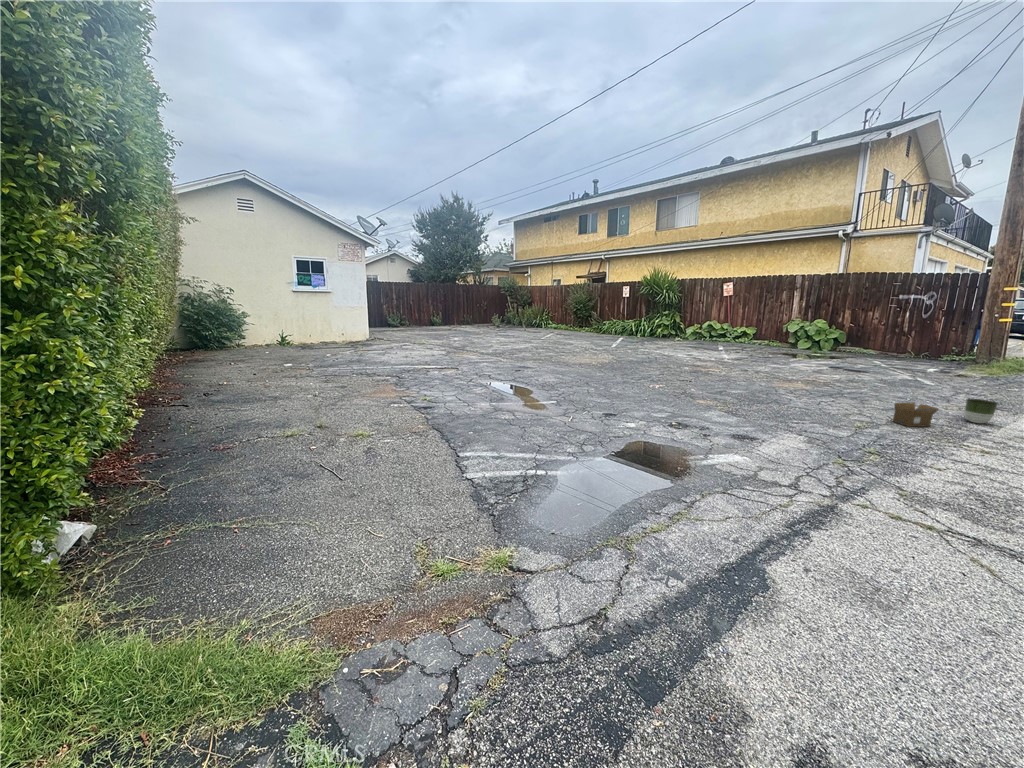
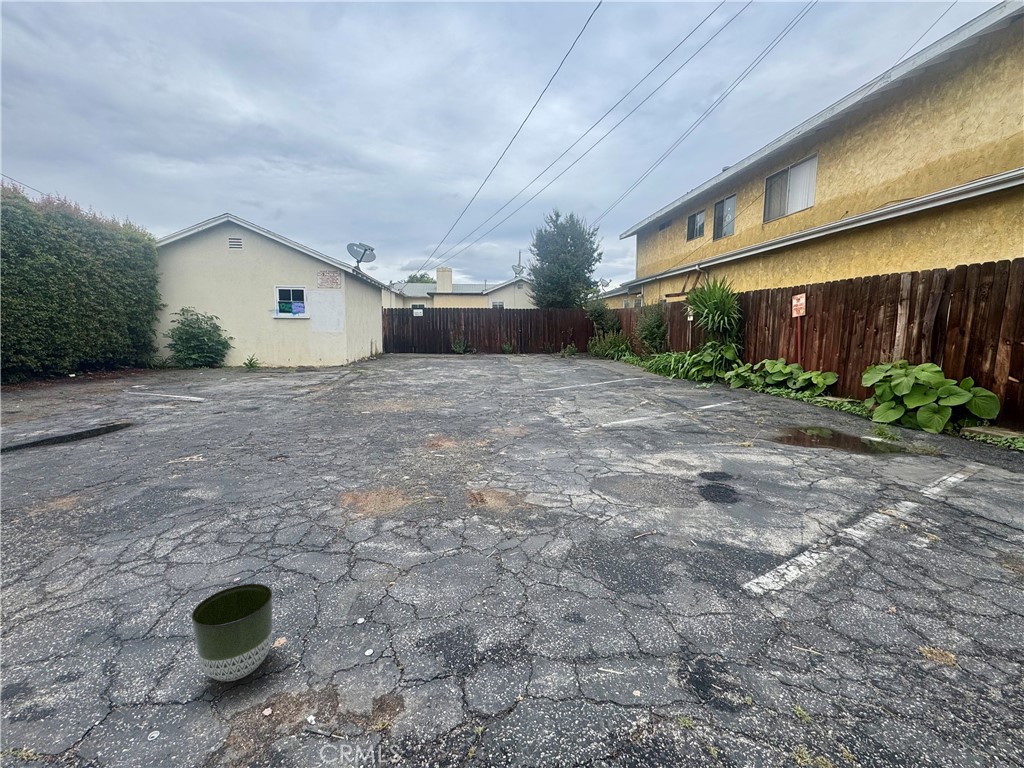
cardboard box: present [893,402,938,427] -> none [79,535,173,621]

